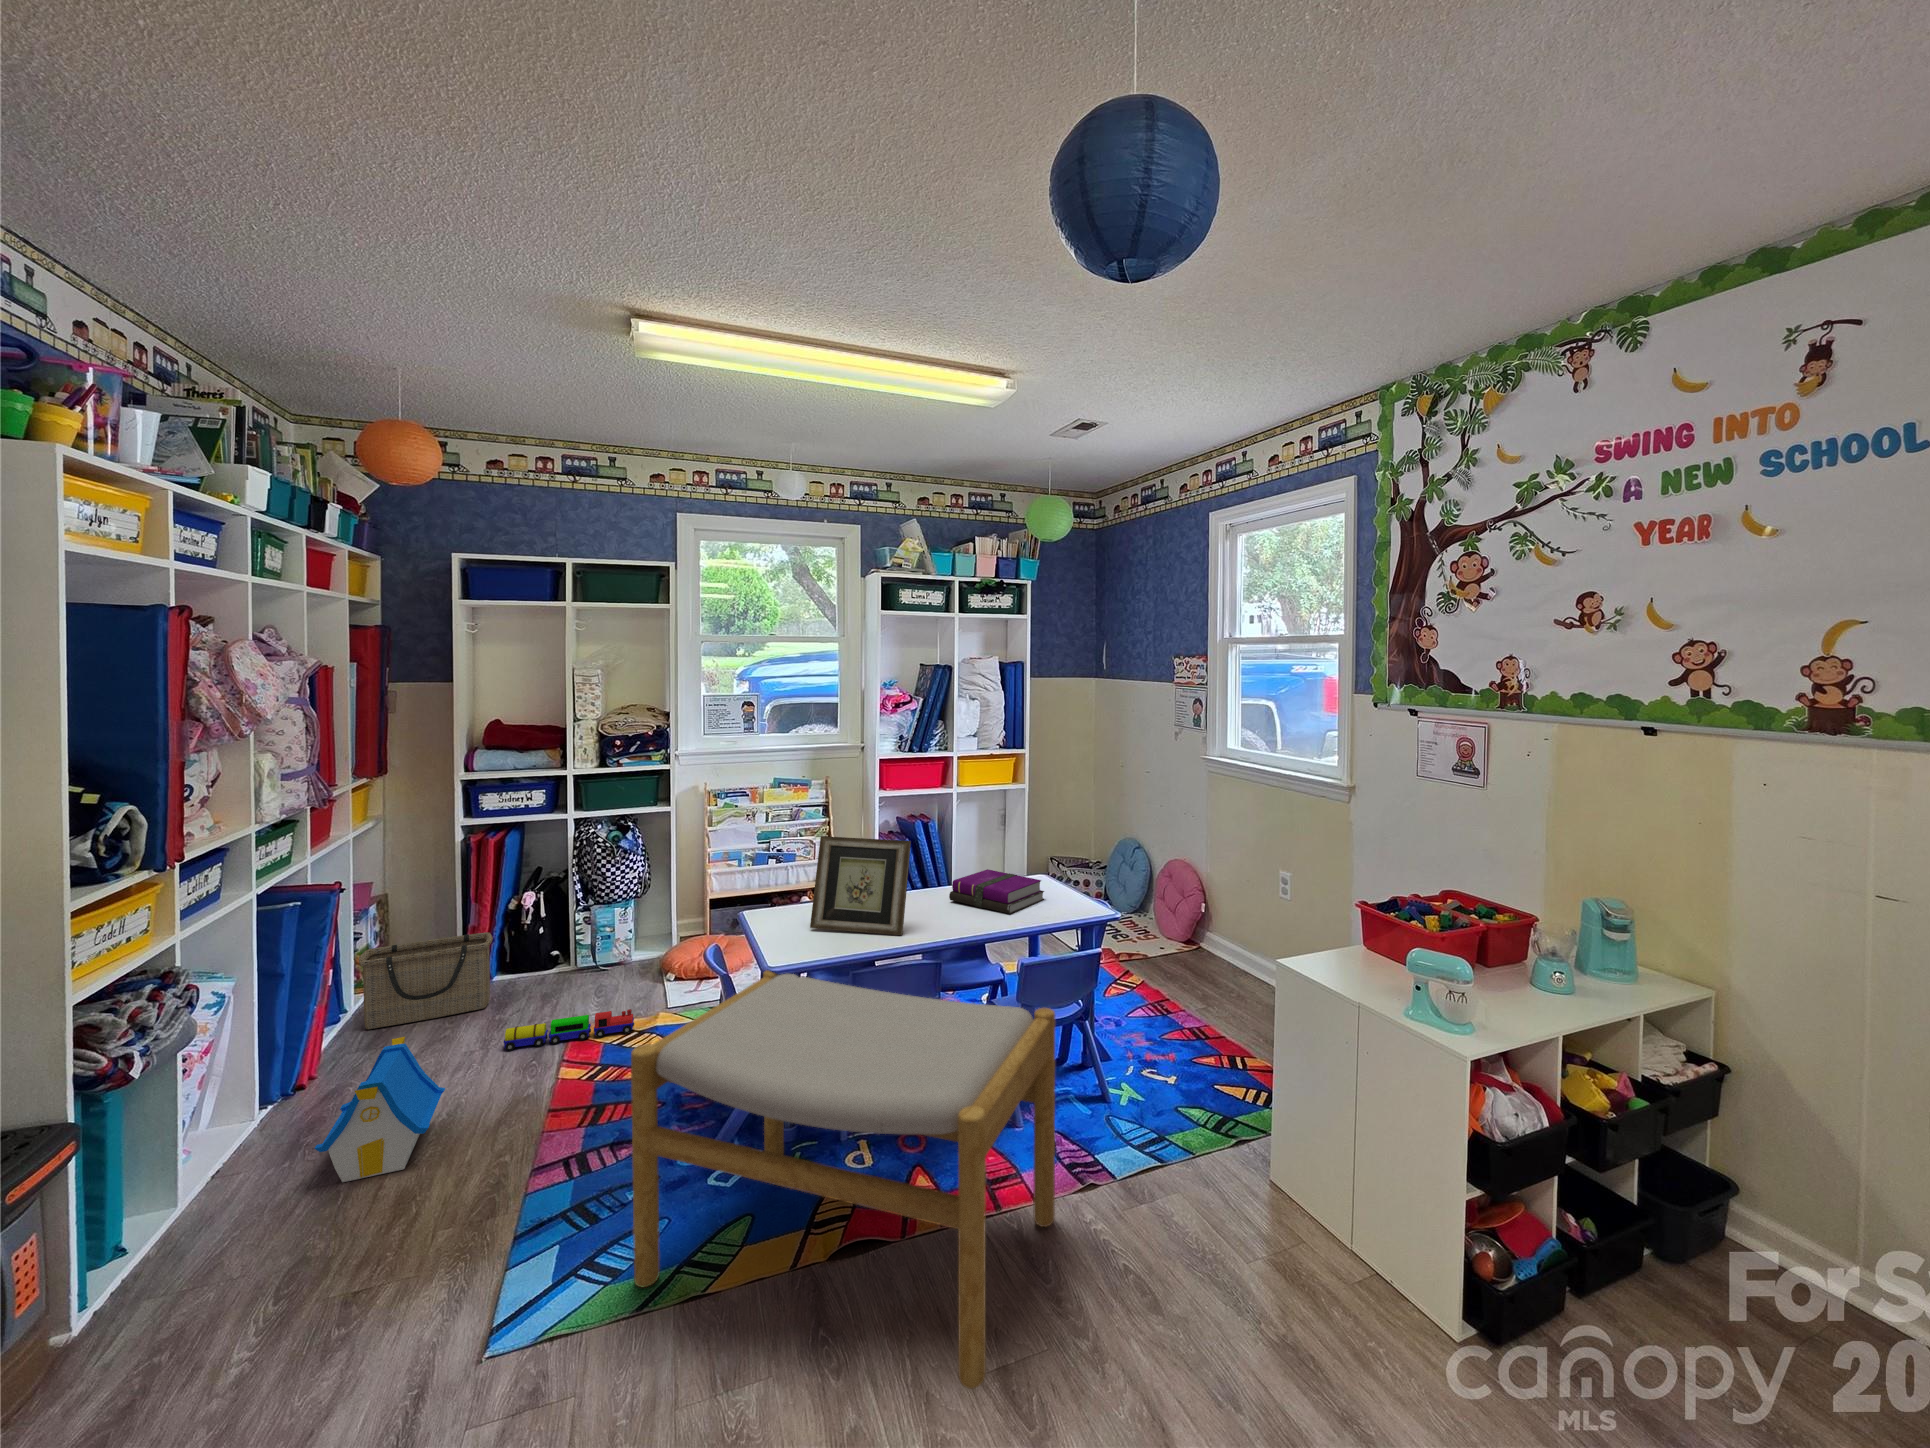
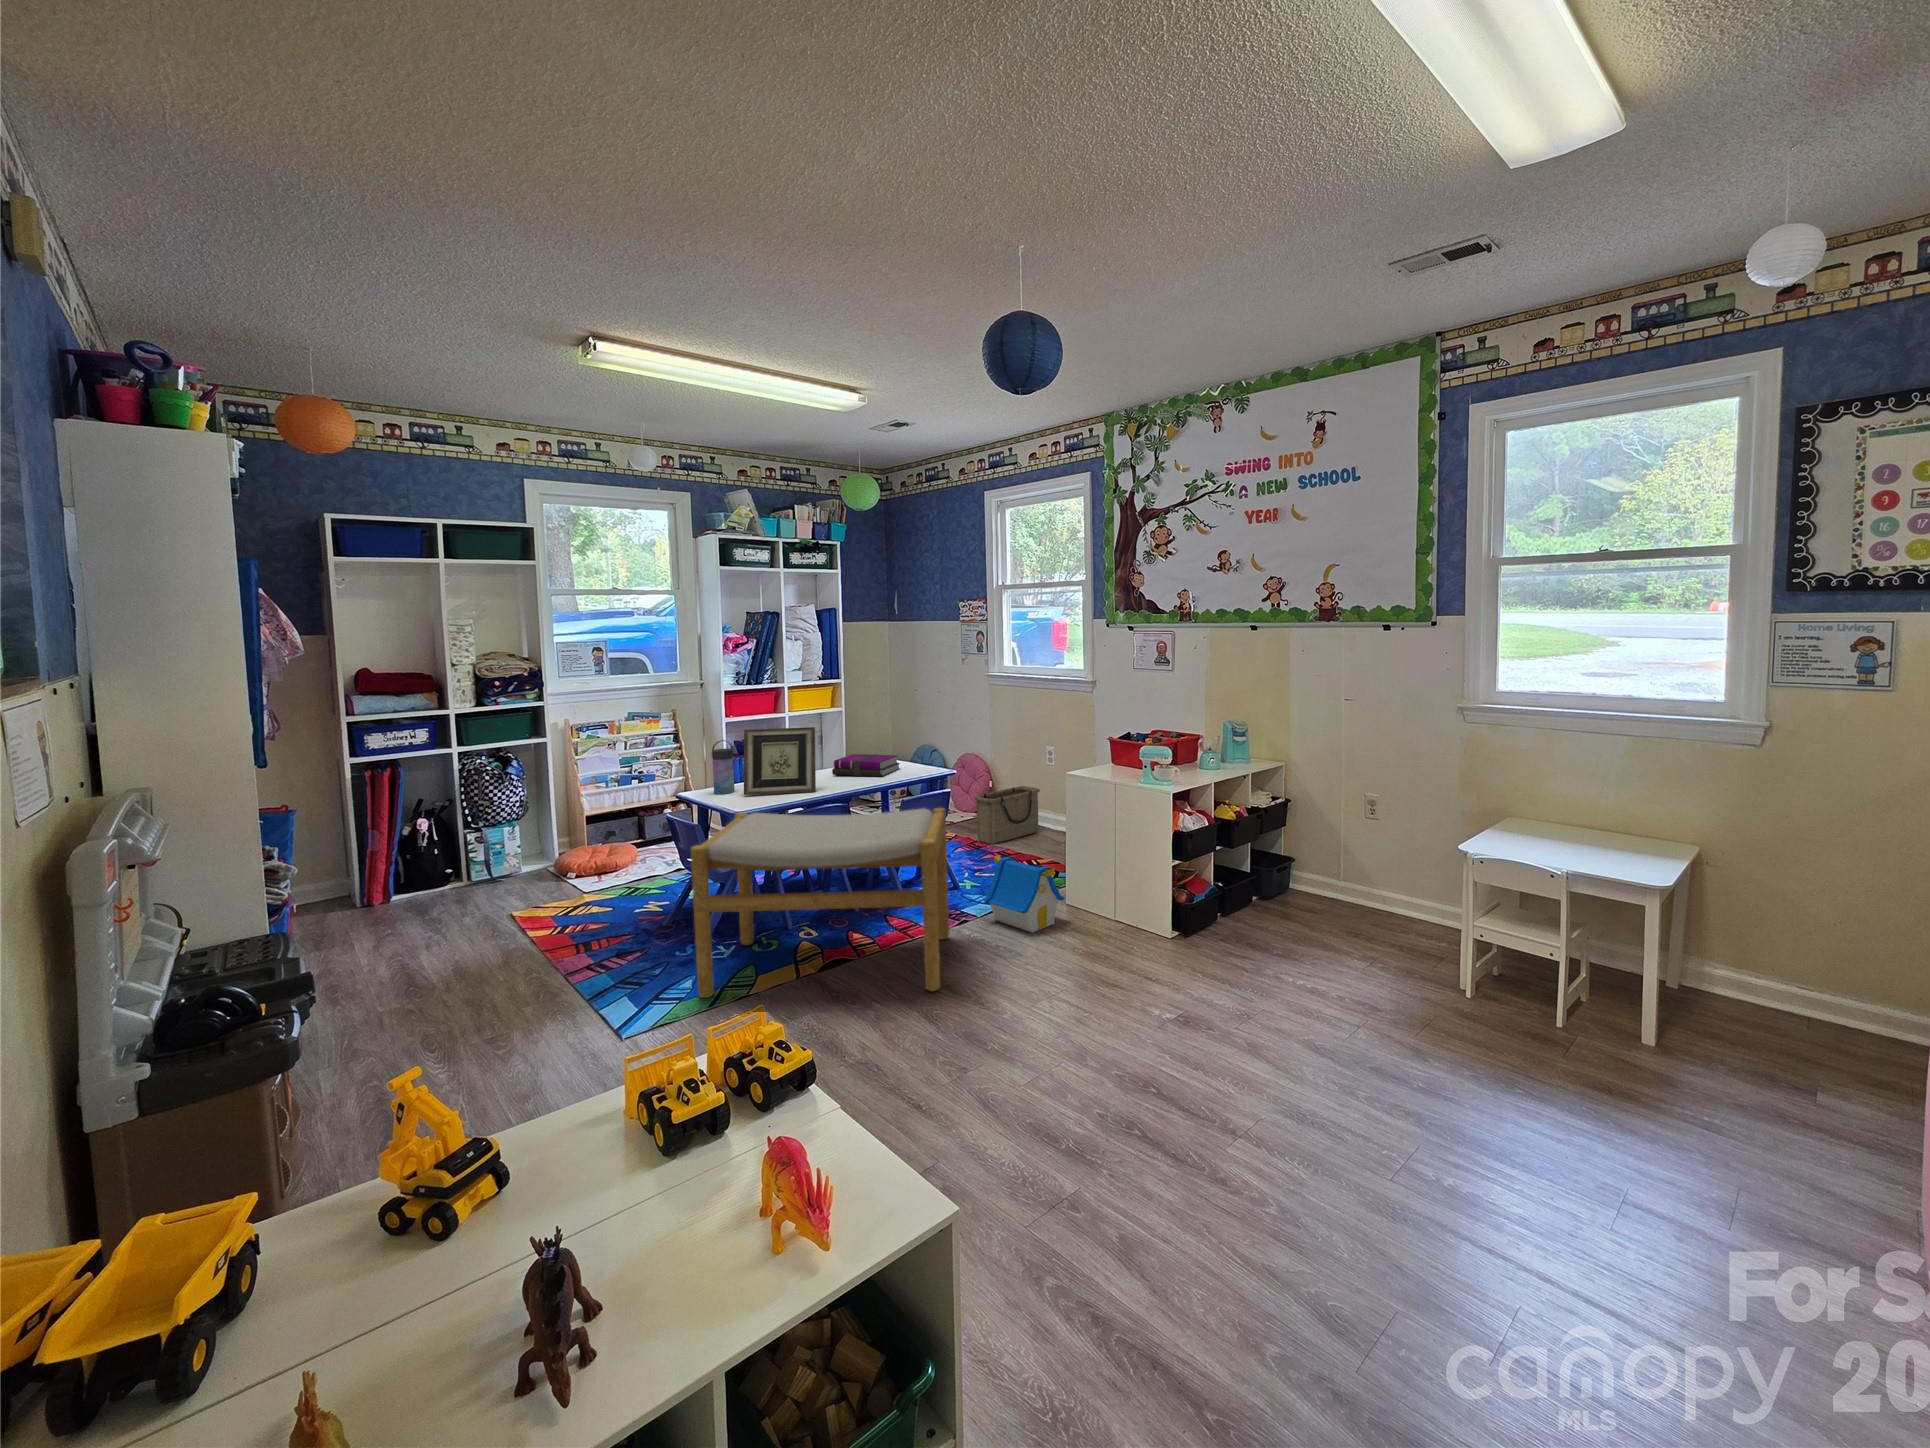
water bottle: none [784,845,813,919] -> present [711,740,735,794]
basket: present [359,932,493,1029] -> present [974,786,1040,844]
toy train: present [503,1009,635,1051] -> none [460,891,569,931]
toy house: present [314,1037,445,1182] -> present [983,855,1064,932]

